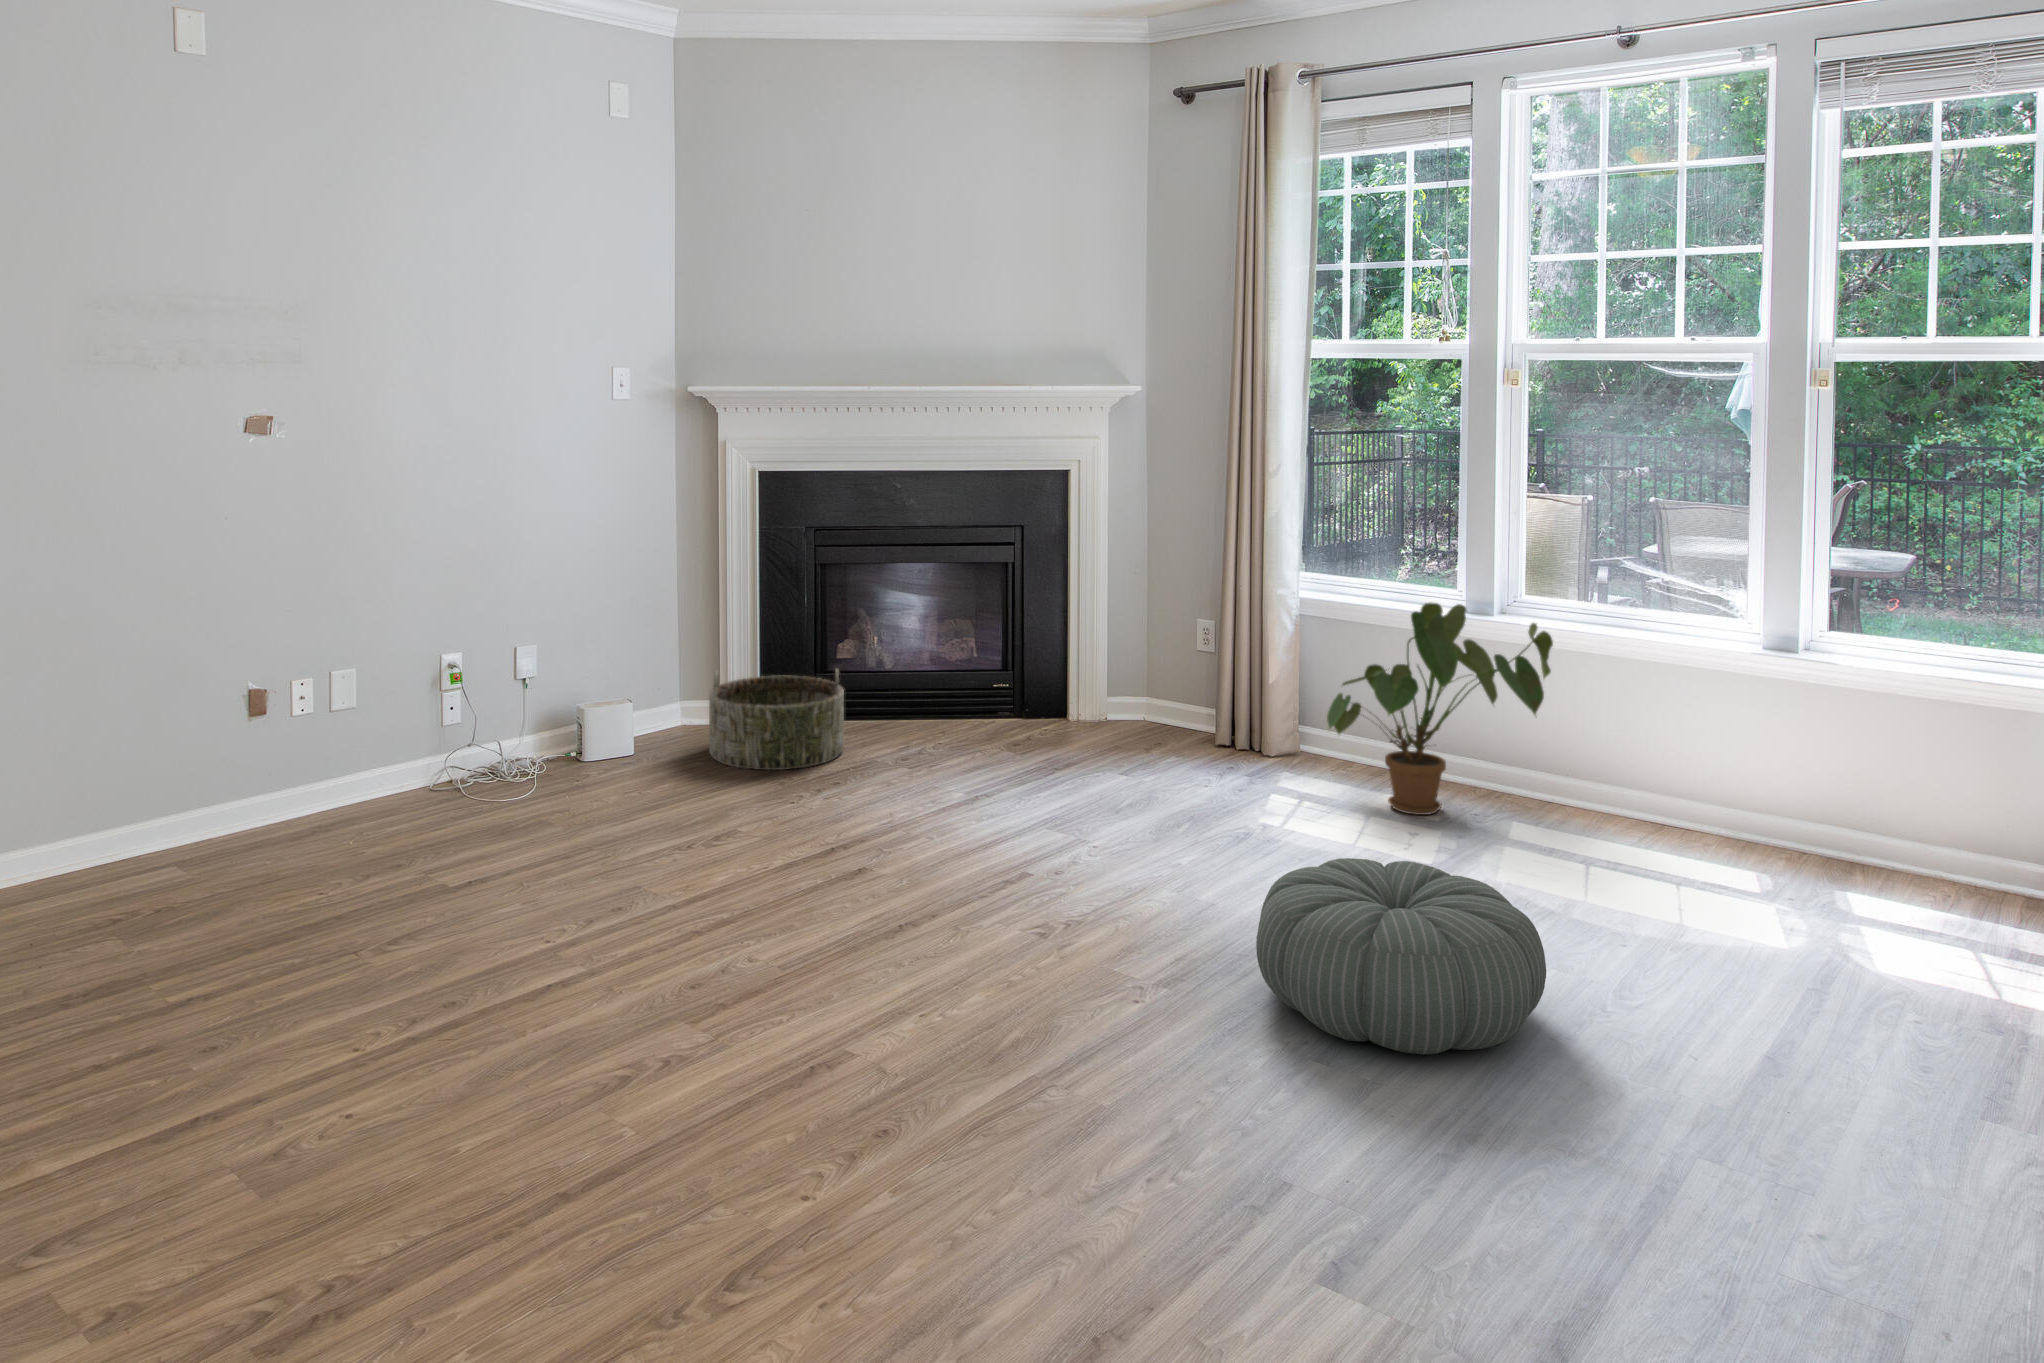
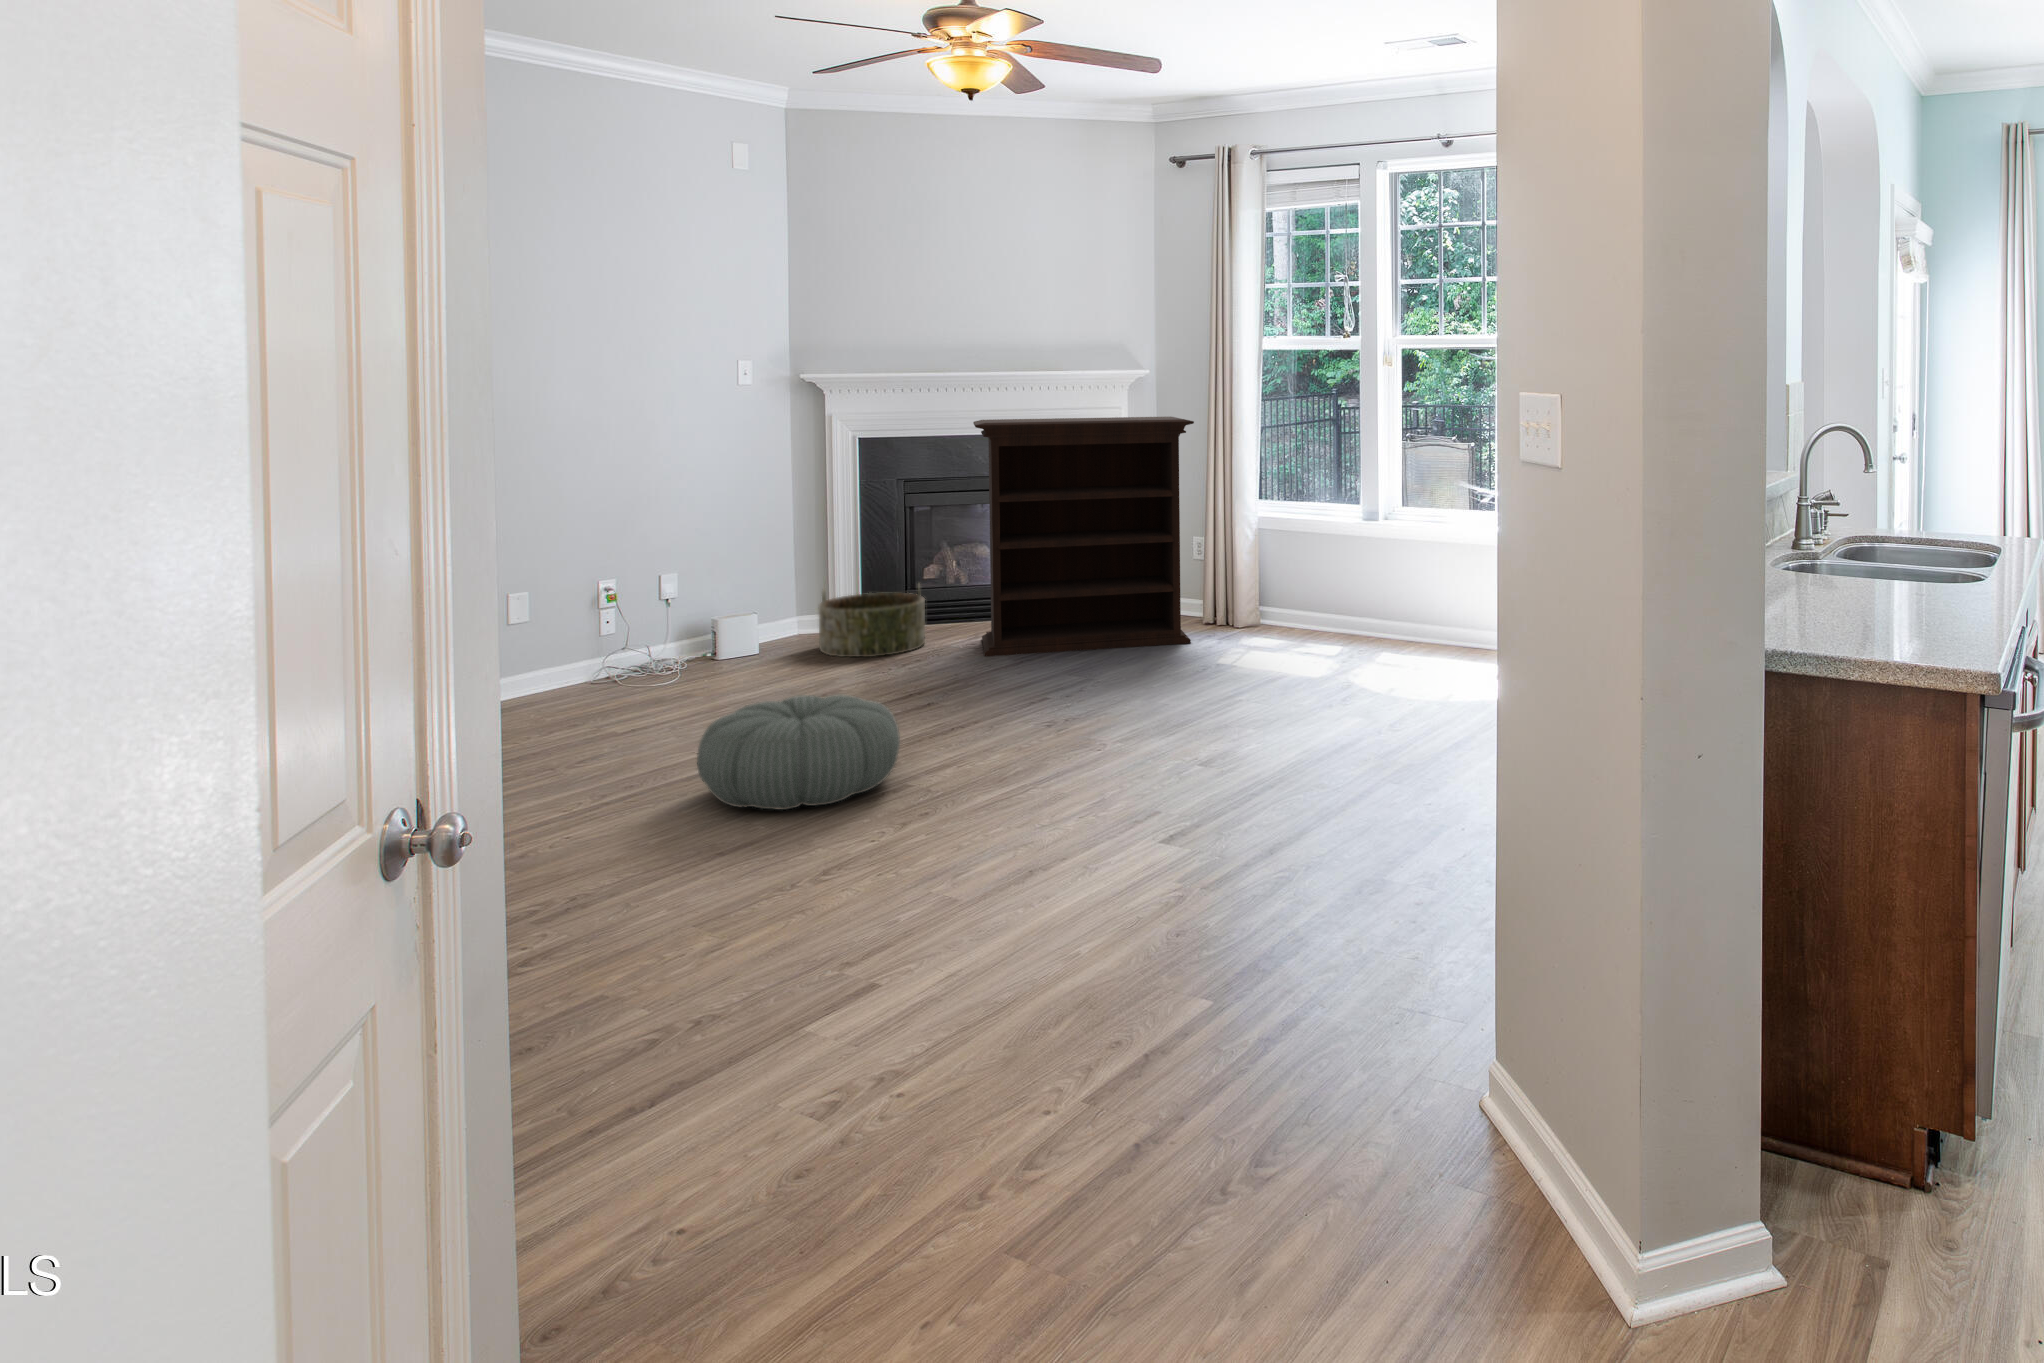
bookshelf: none [911,451,1219,782] -> present [973,417,1194,656]
house plant: present [1327,602,1553,815] -> none [1264,514,1412,654]
pouf: present [1256,858,1546,1054] -> present [697,694,900,810]

